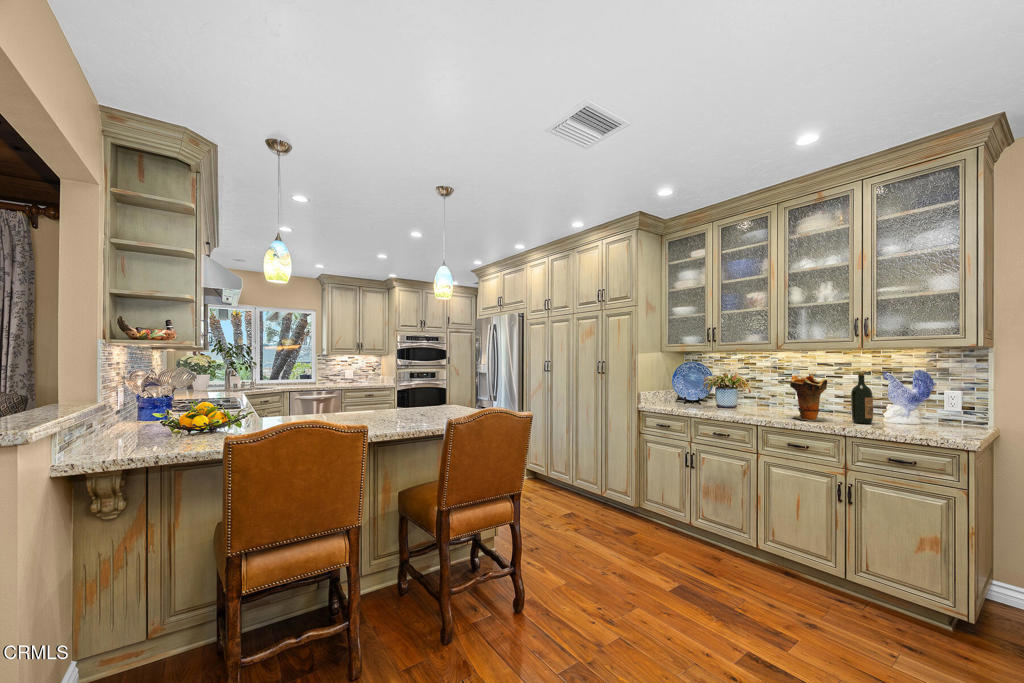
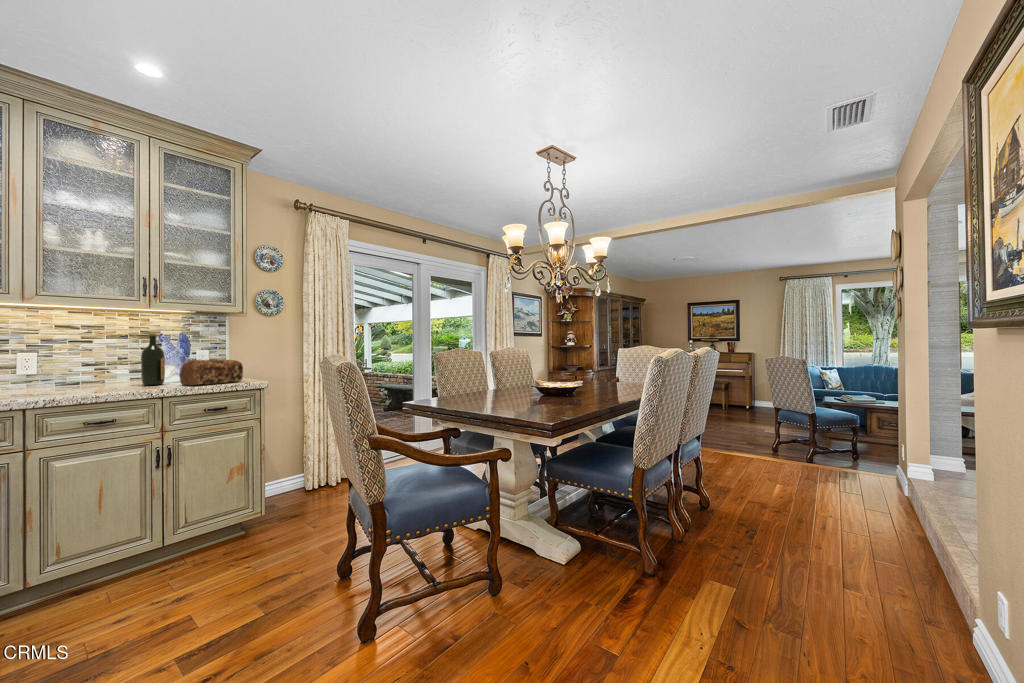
decorative vase: present [790,375,827,421] -> none [63,337,122,392]
bread loaf: none [874,403,946,436] -> present [179,359,243,386]

